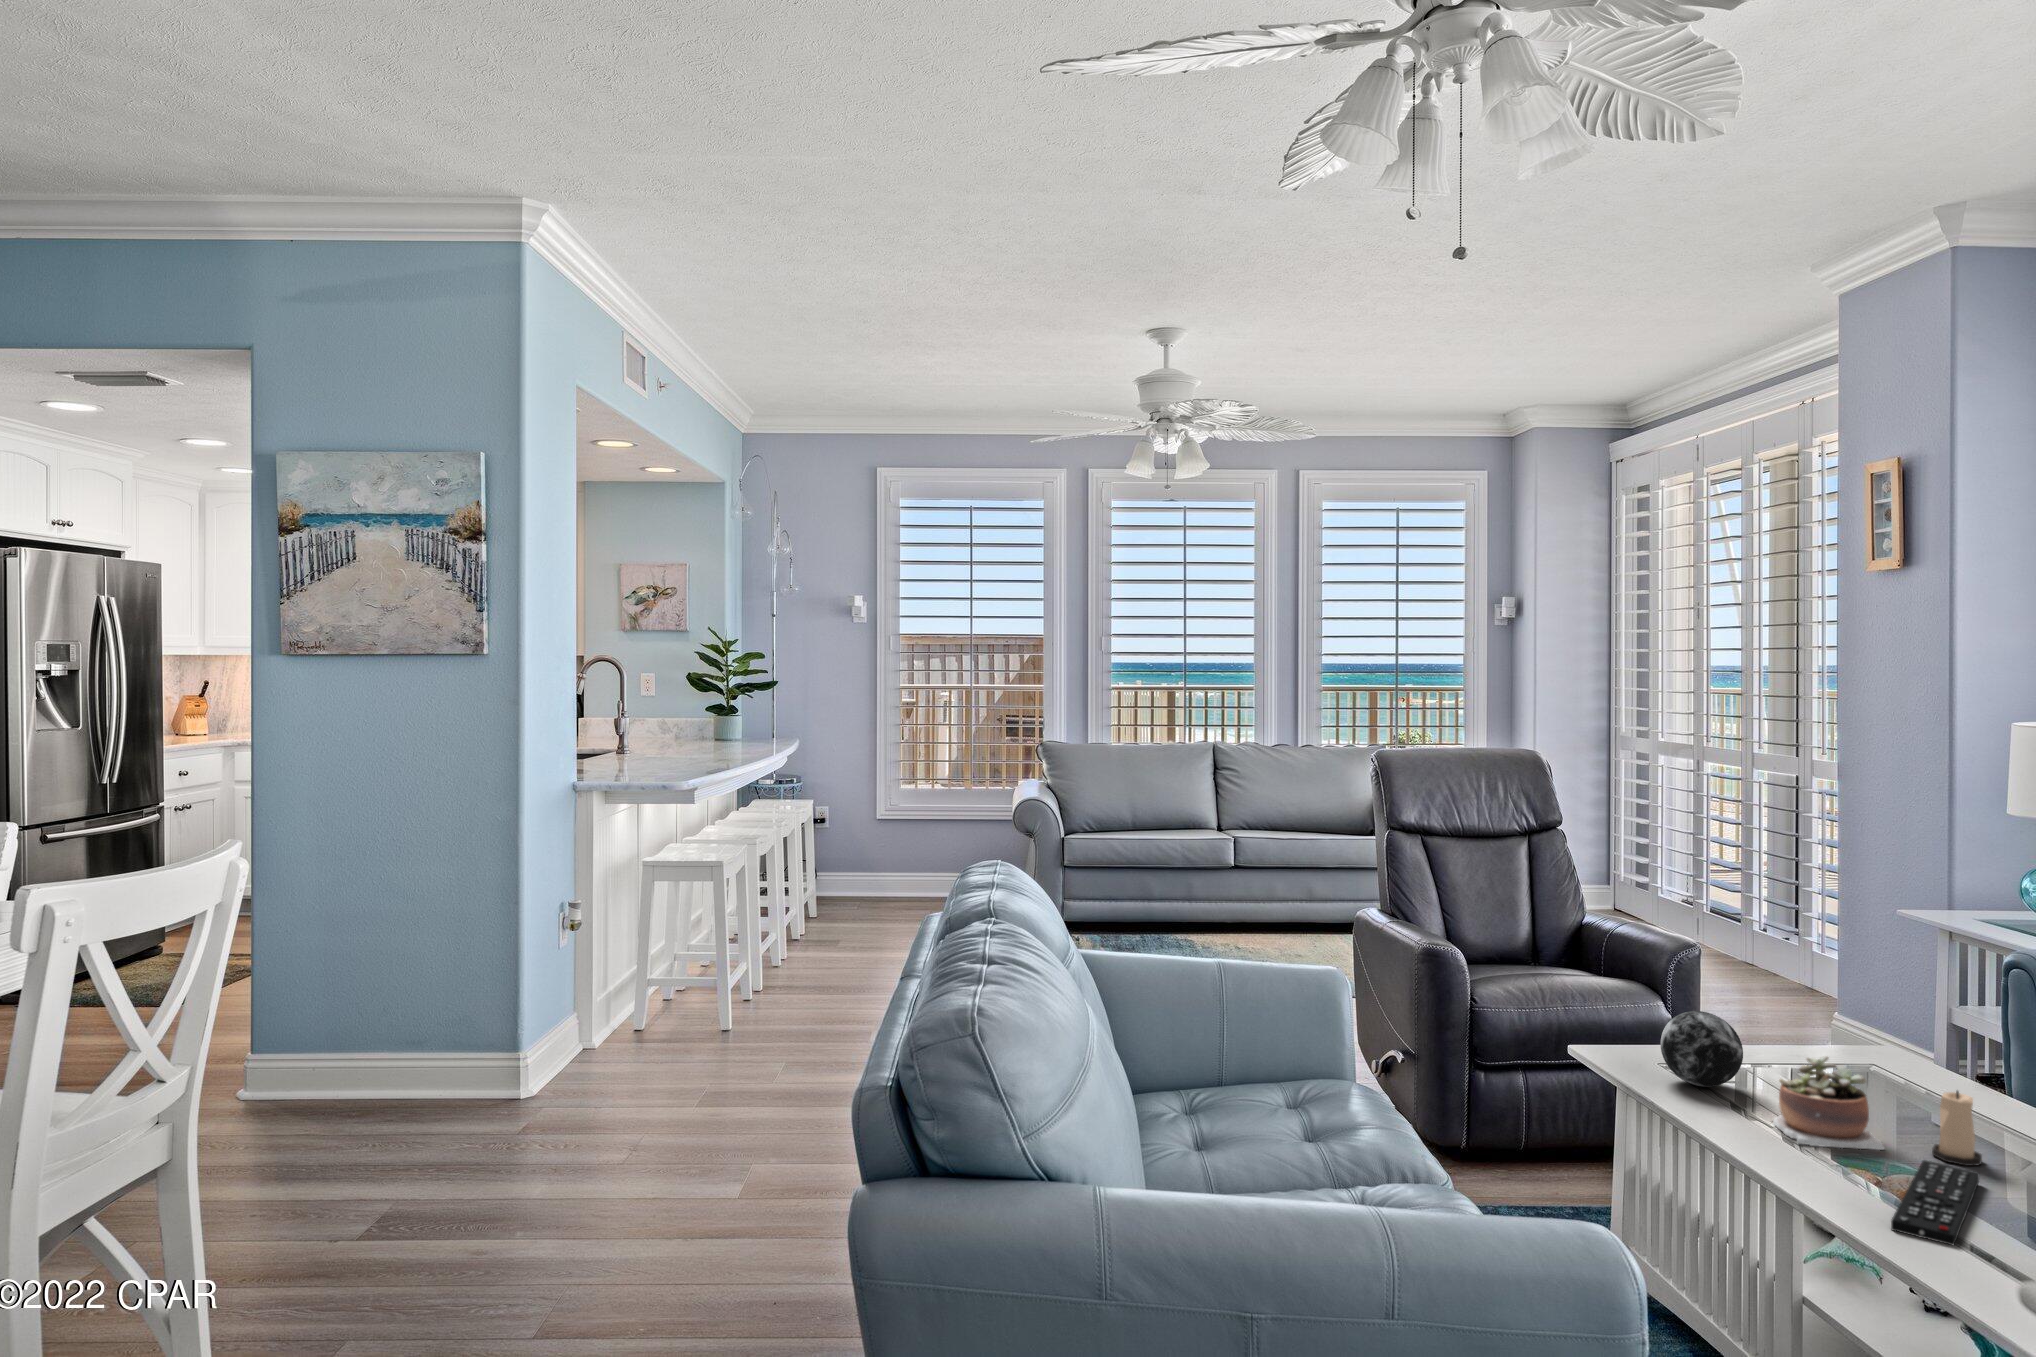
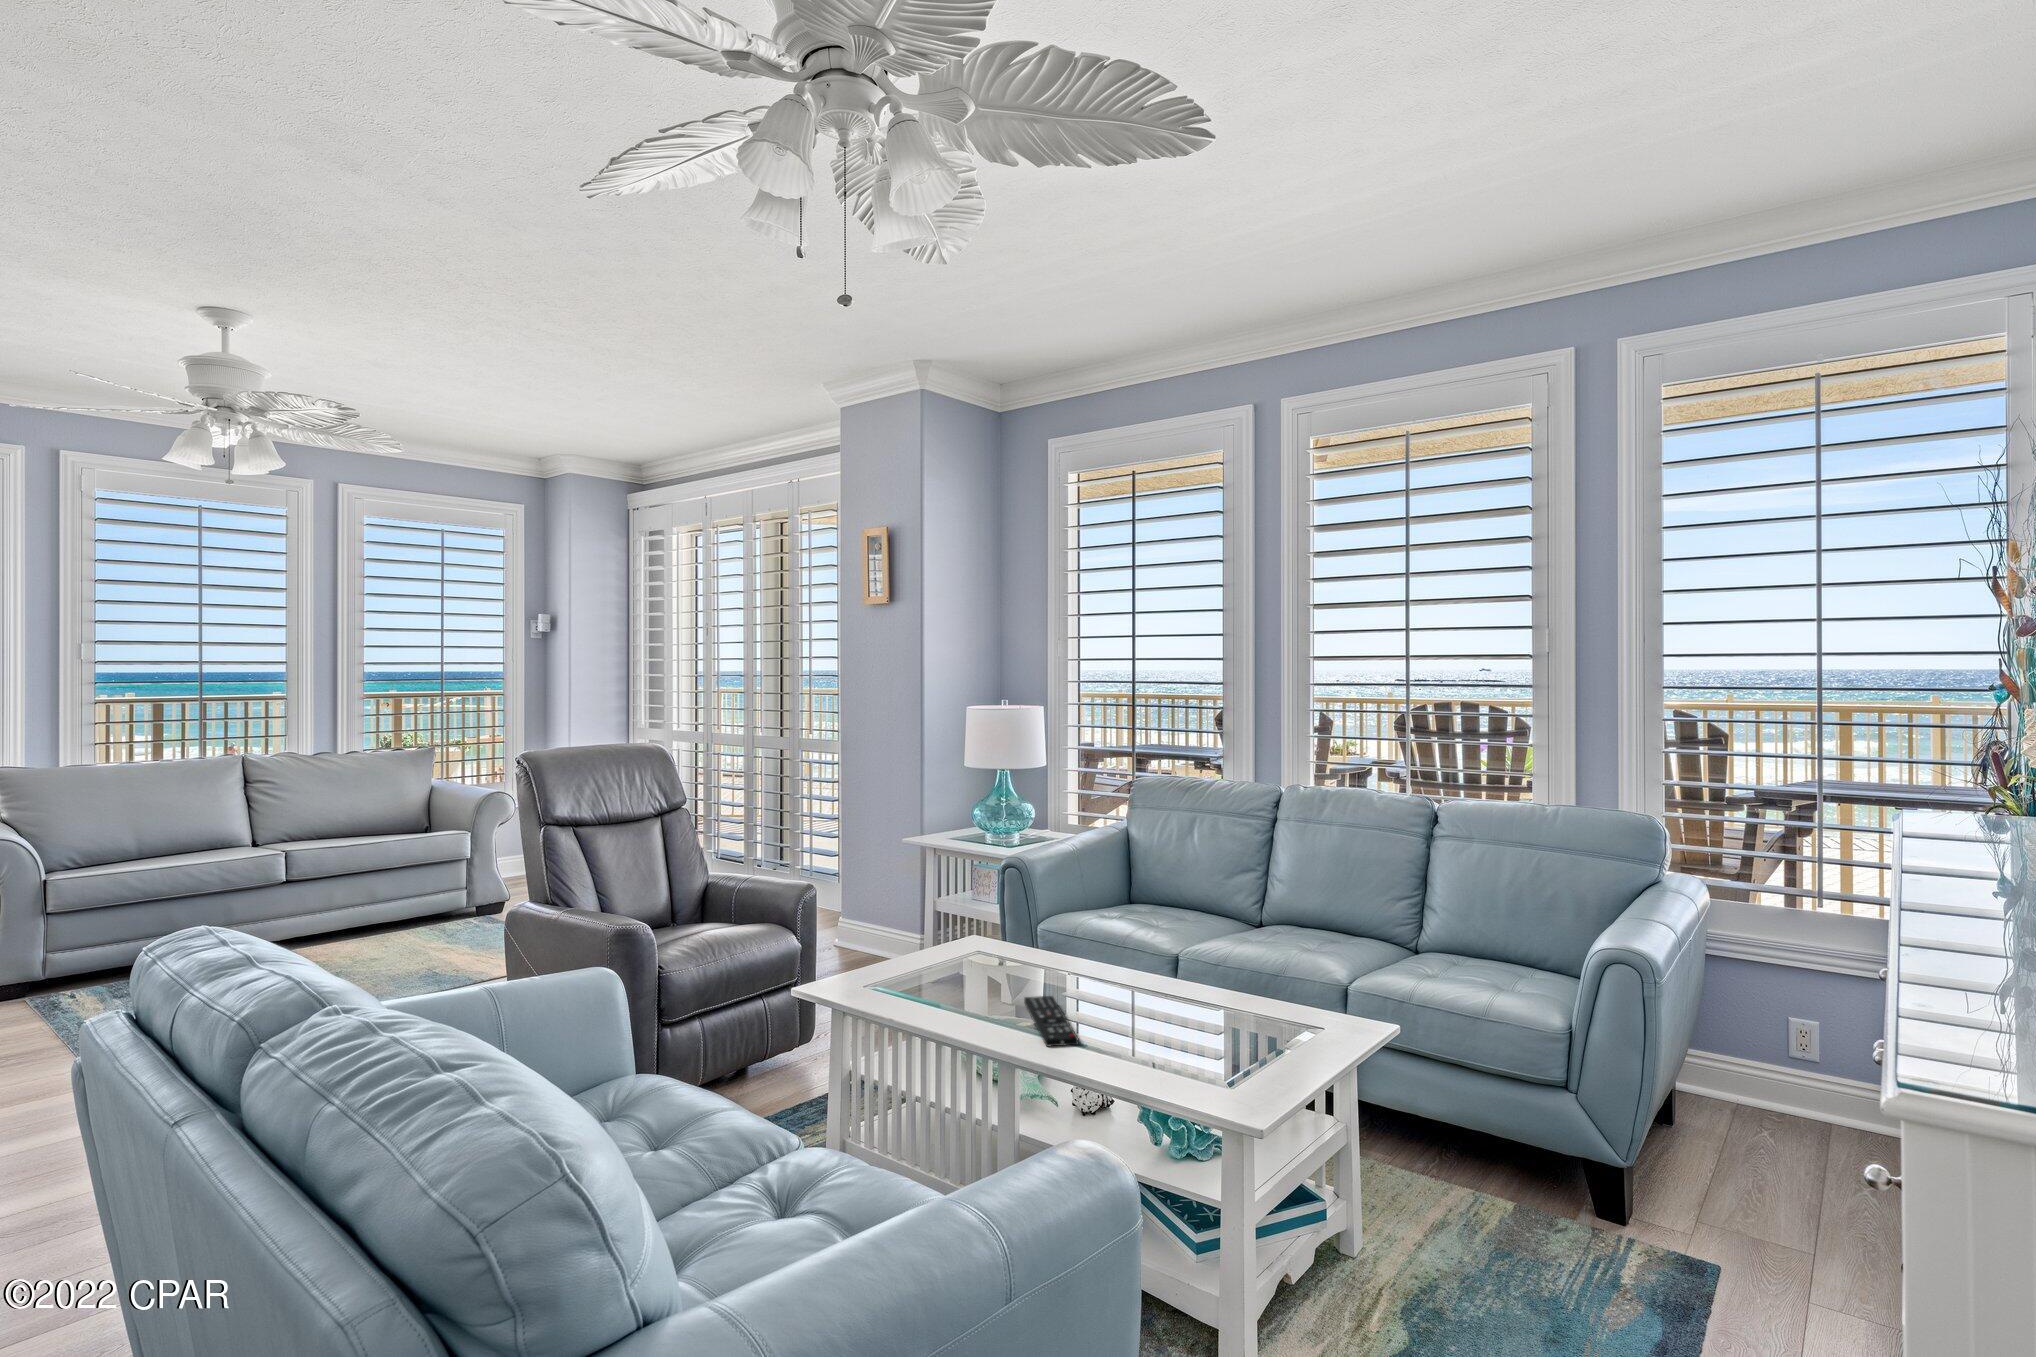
decorative orb: present [1661,1011,1743,1087] -> none [842,931,895,986]
succulent plant: present [1773,1056,1884,1150] -> none [925,944,997,1009]
candle: present [1932,1091,1982,1166] -> none [1017,947,1043,995]

